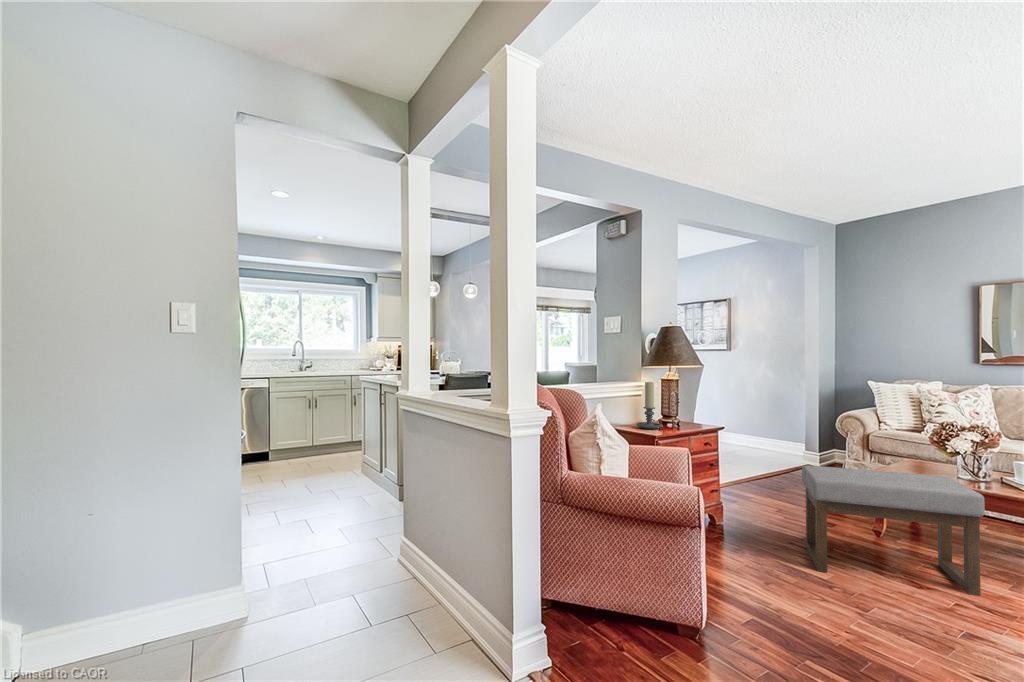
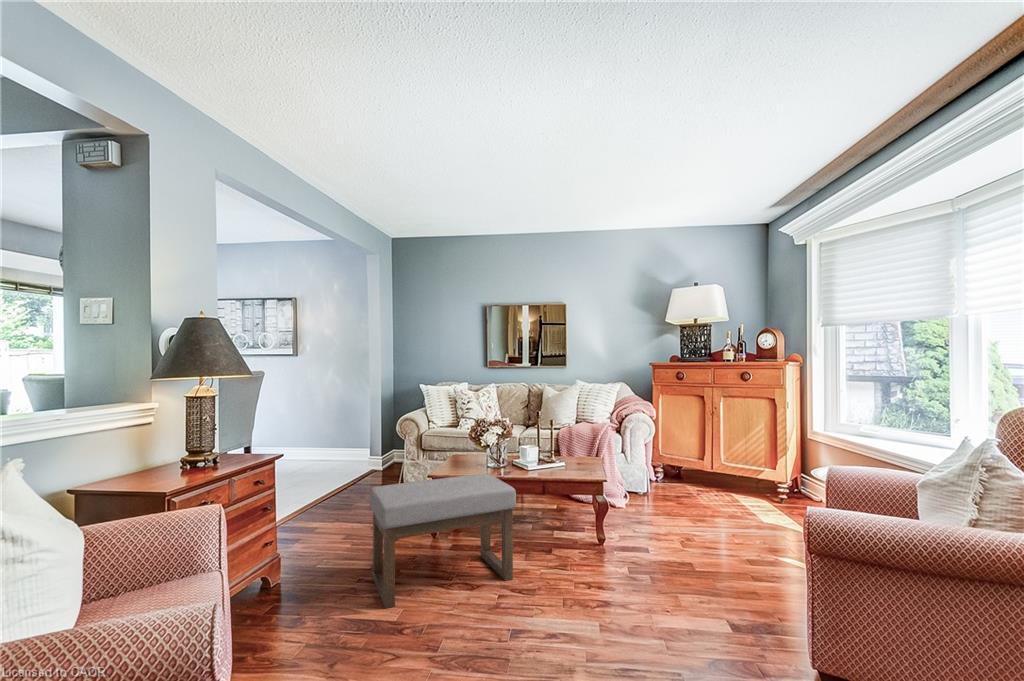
candle holder: present [636,382,663,429] -> none [144,410,190,483]

